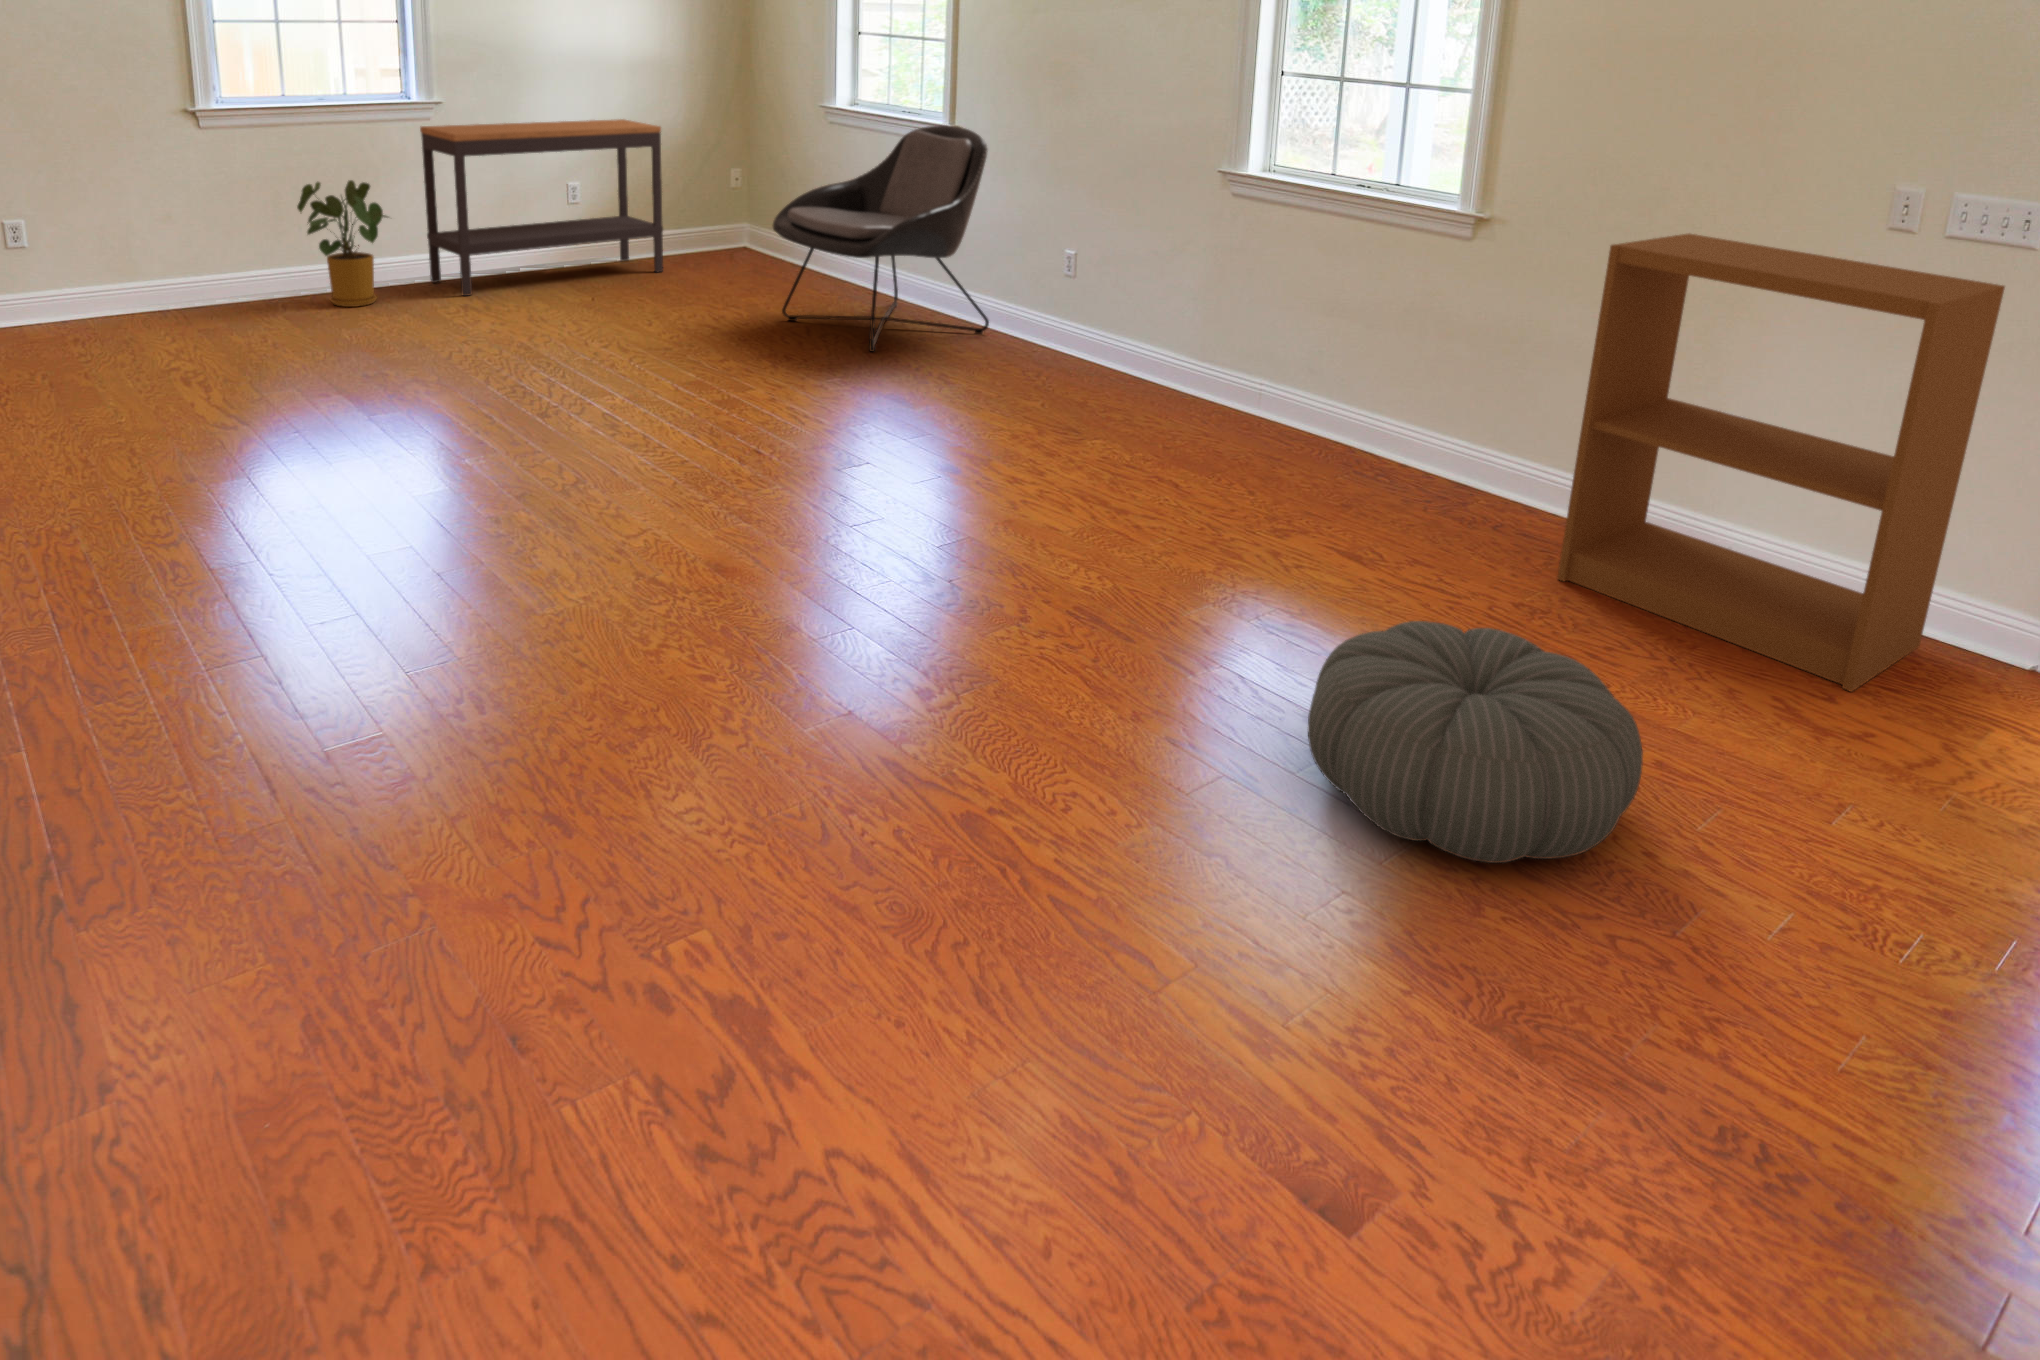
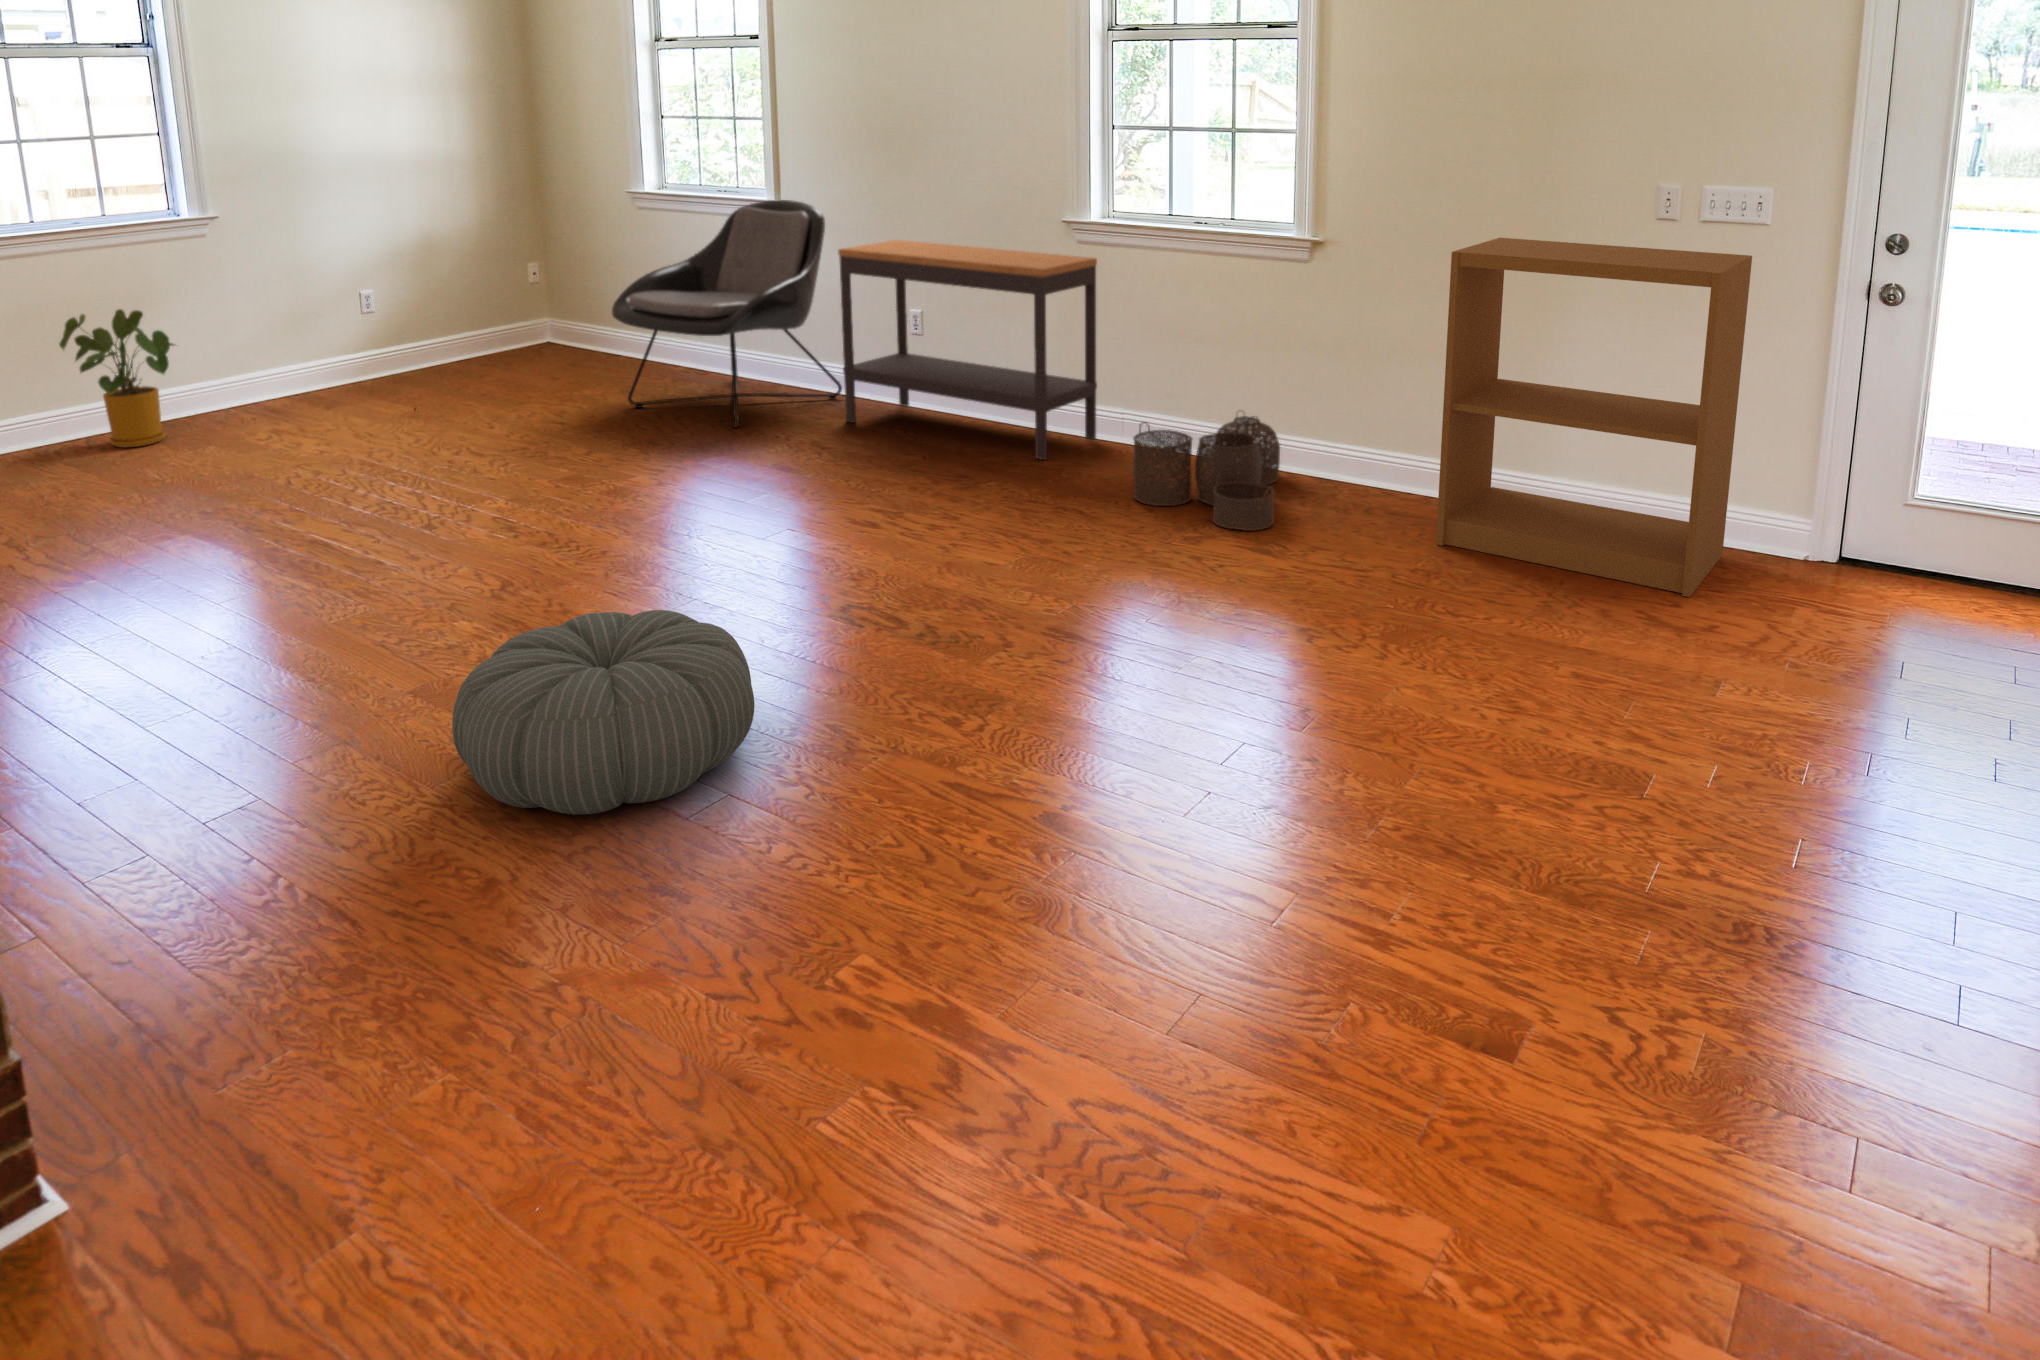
console table: present [420,119,663,296] -> present [838,240,1097,460]
woven basket: none [1236,397,1413,533] -> present [1133,416,1280,531]
pouf: present [1308,621,1643,863] -> present [452,610,755,815]

